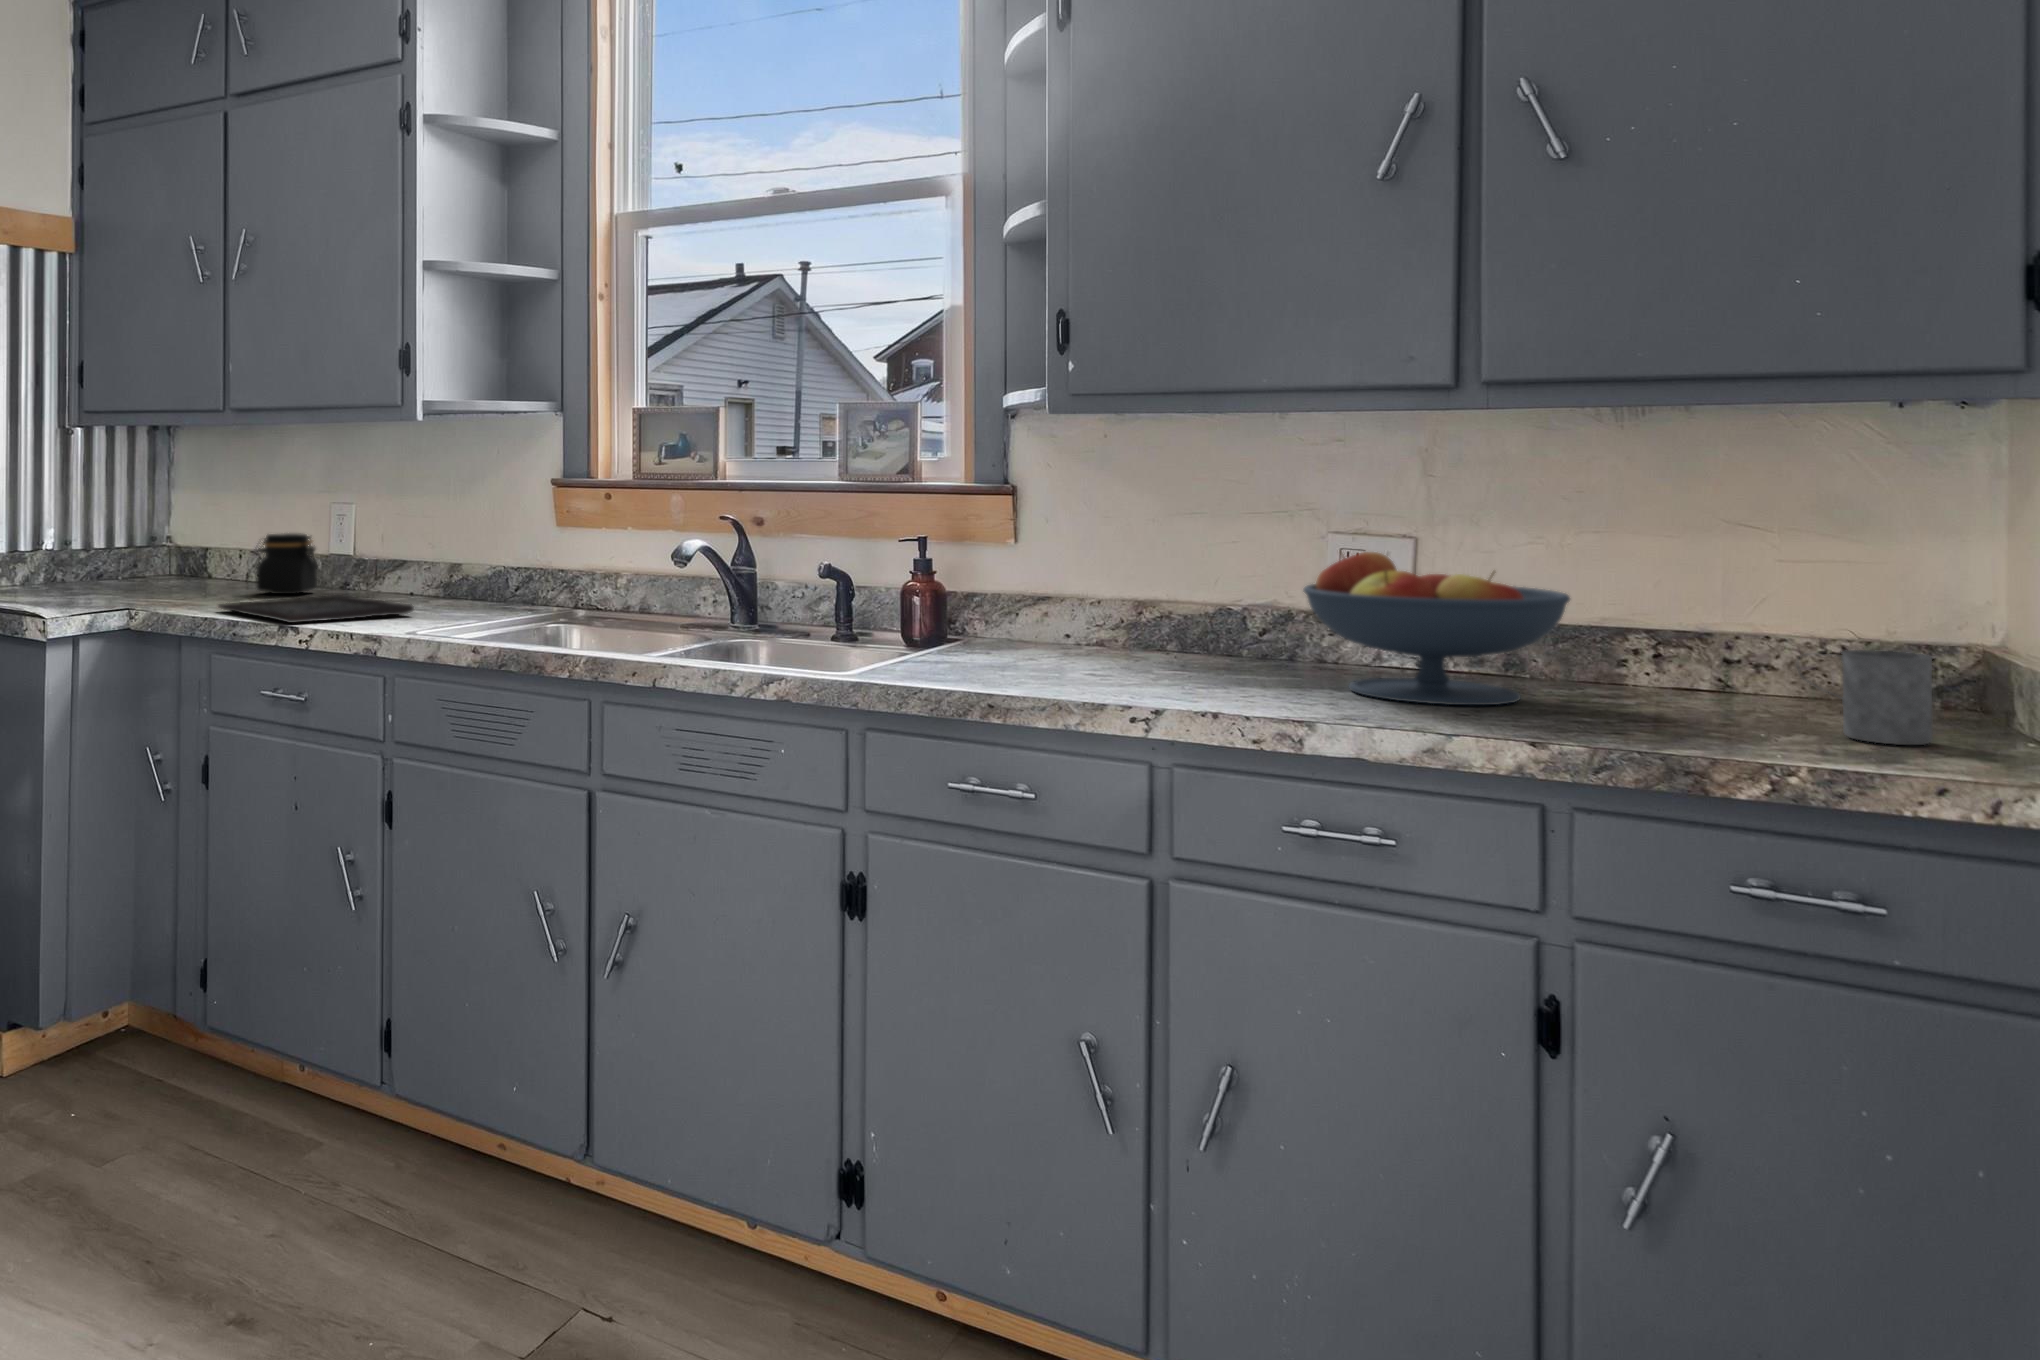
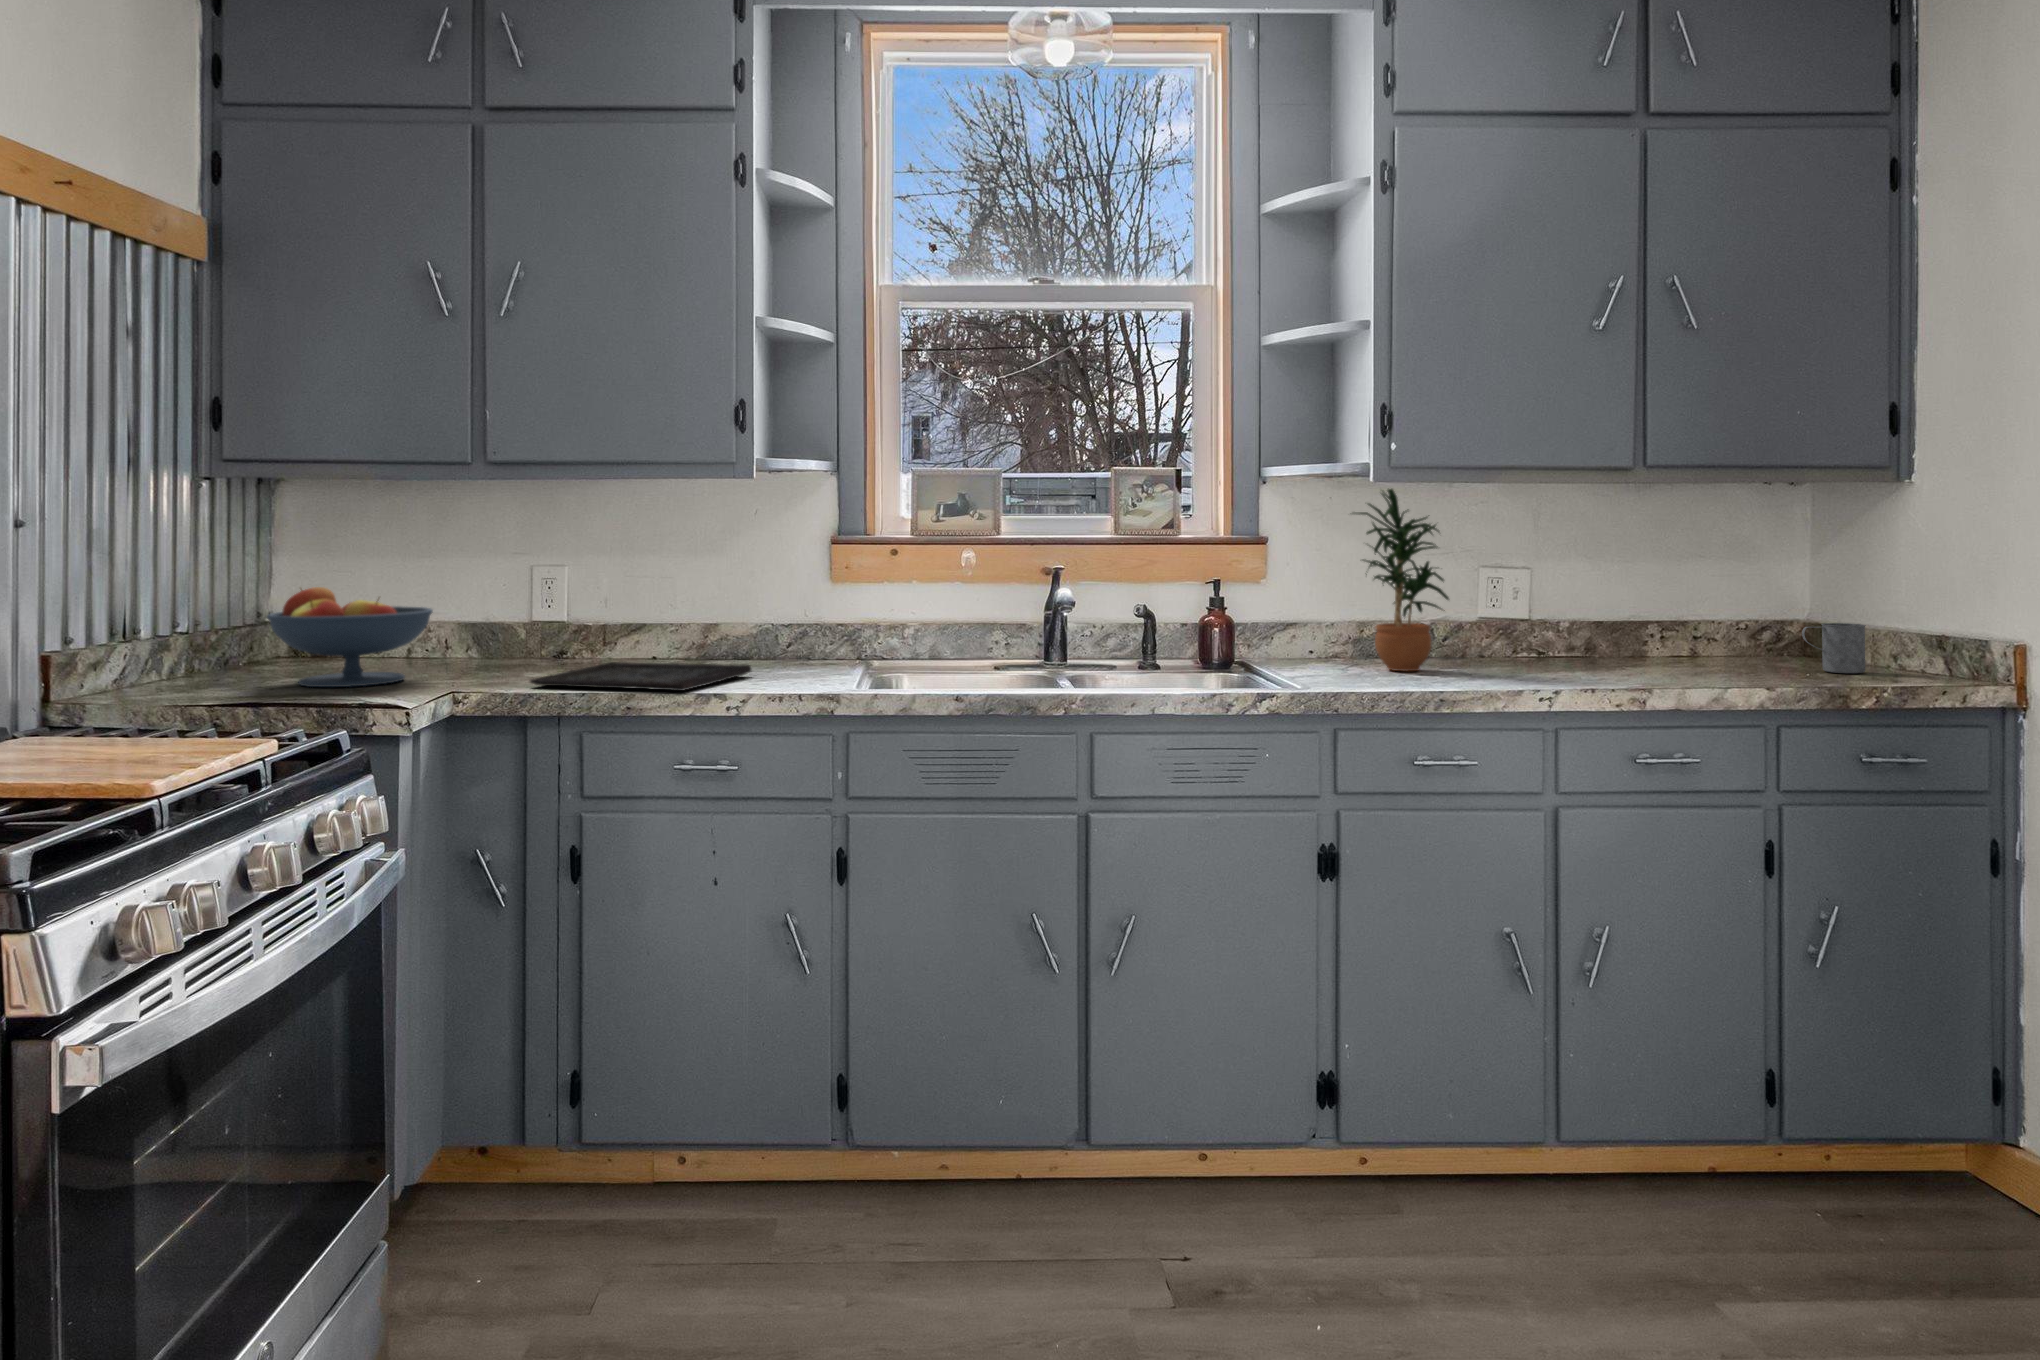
potted plant: none [1027,419,1183,670] -> present [1353,489,1449,671]
jar: present [256,533,318,594] -> none [450,600,526,668]
fruit bowl: present [1304,552,1570,705] -> present [267,587,433,687]

